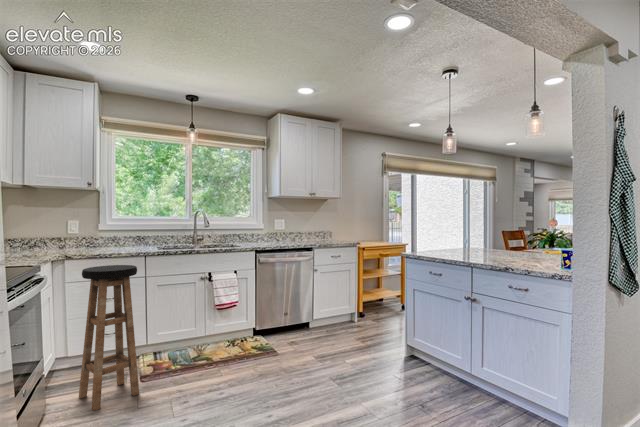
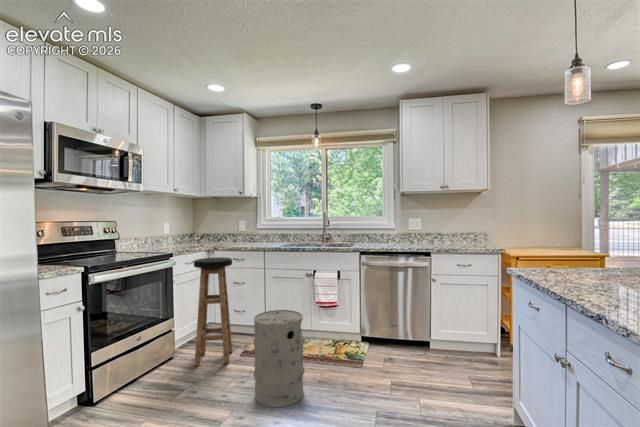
trash can: none [212,310,265,410] -> present [253,310,305,407]

